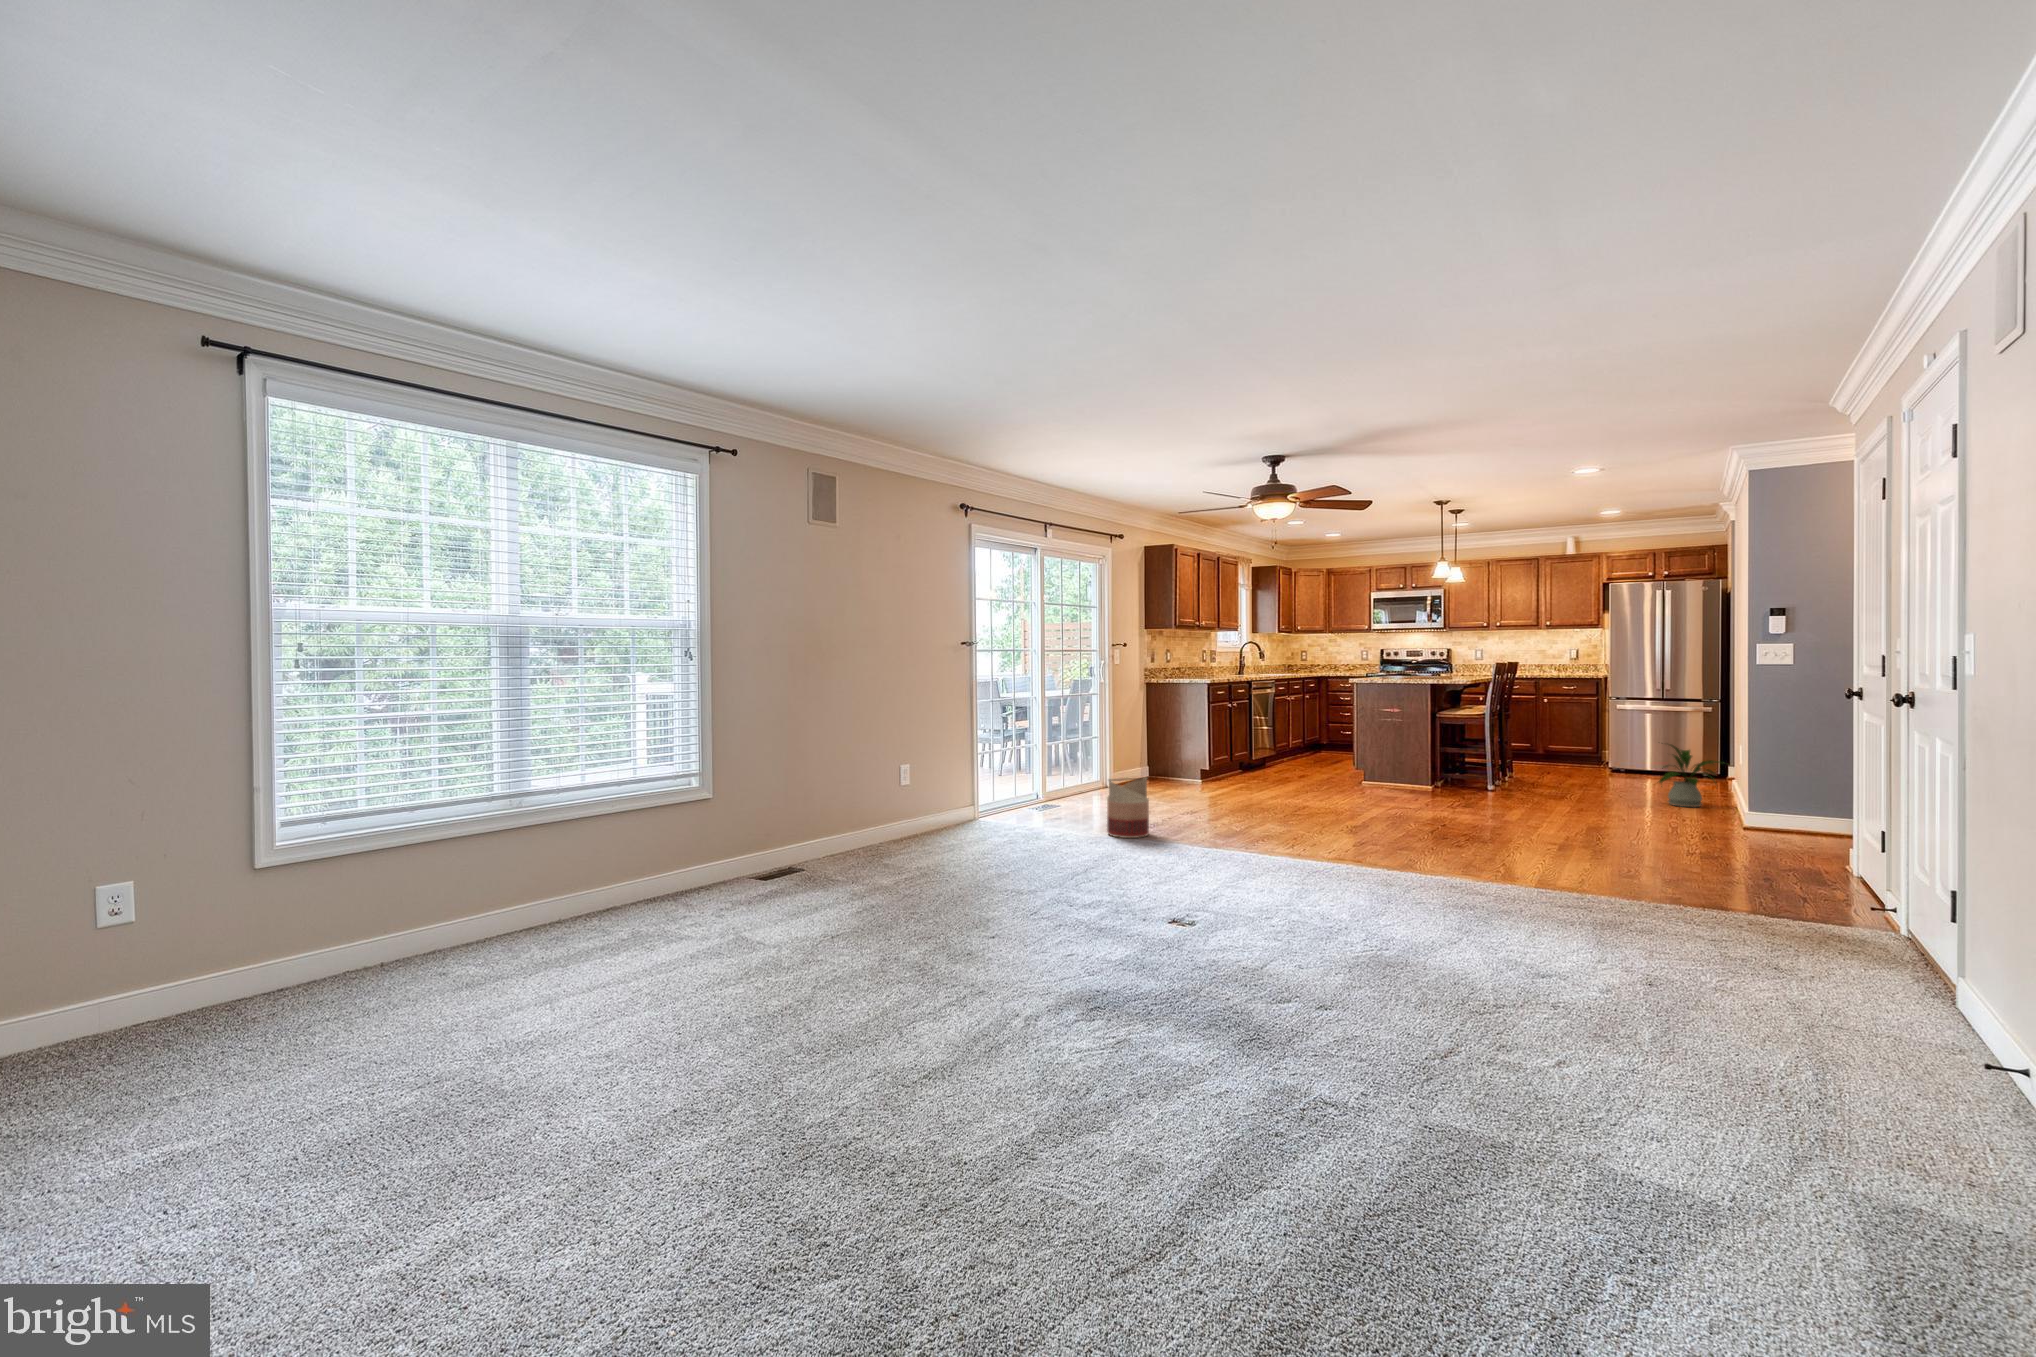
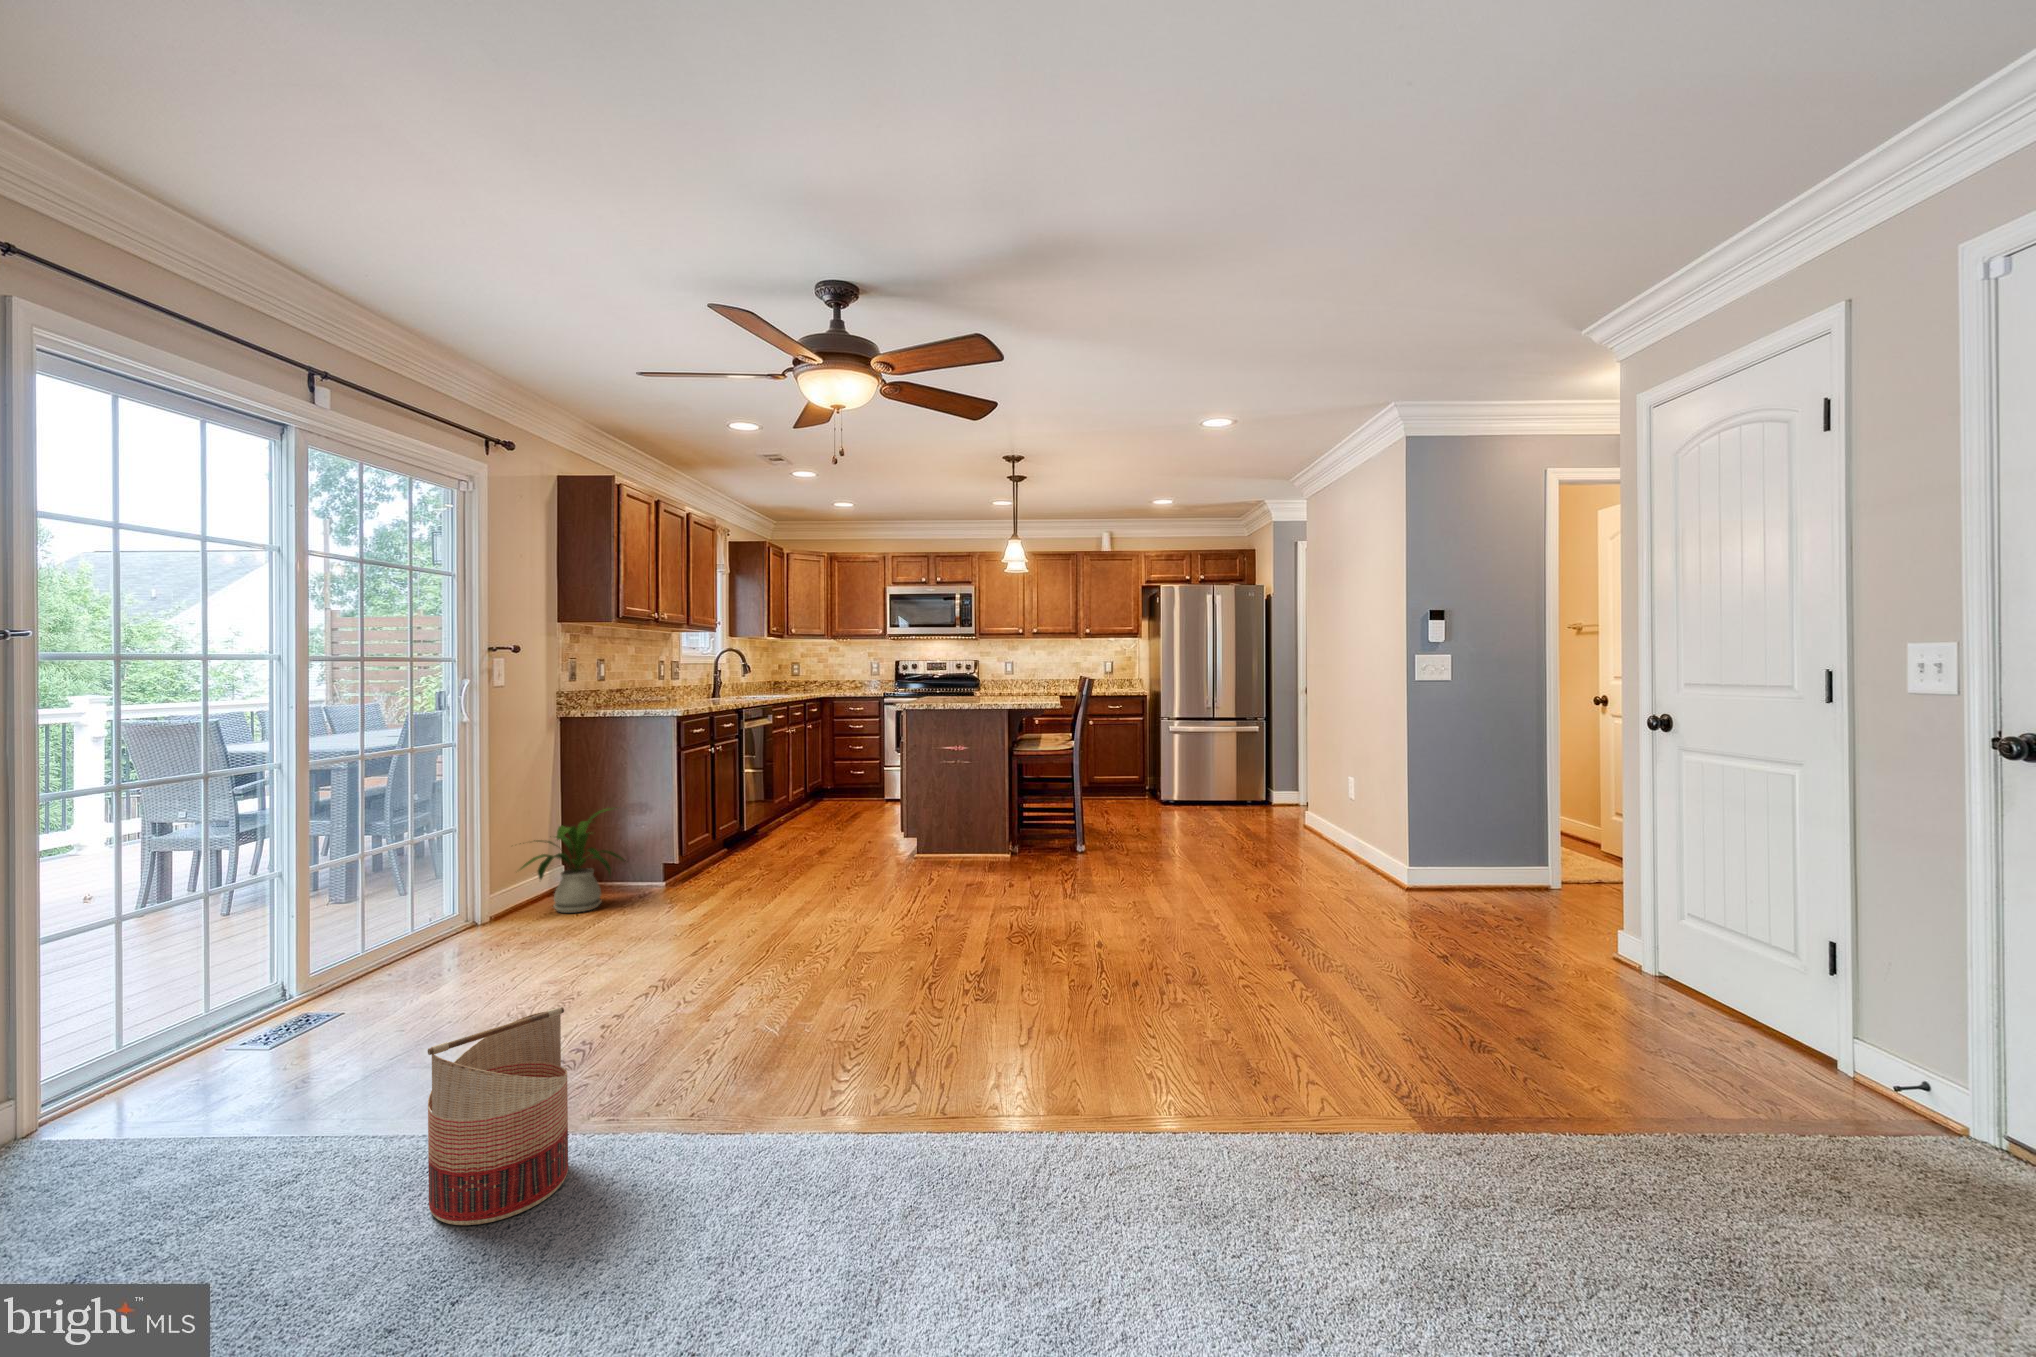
house plant: present [1659,745,1724,807] -> present [521,808,626,913]

